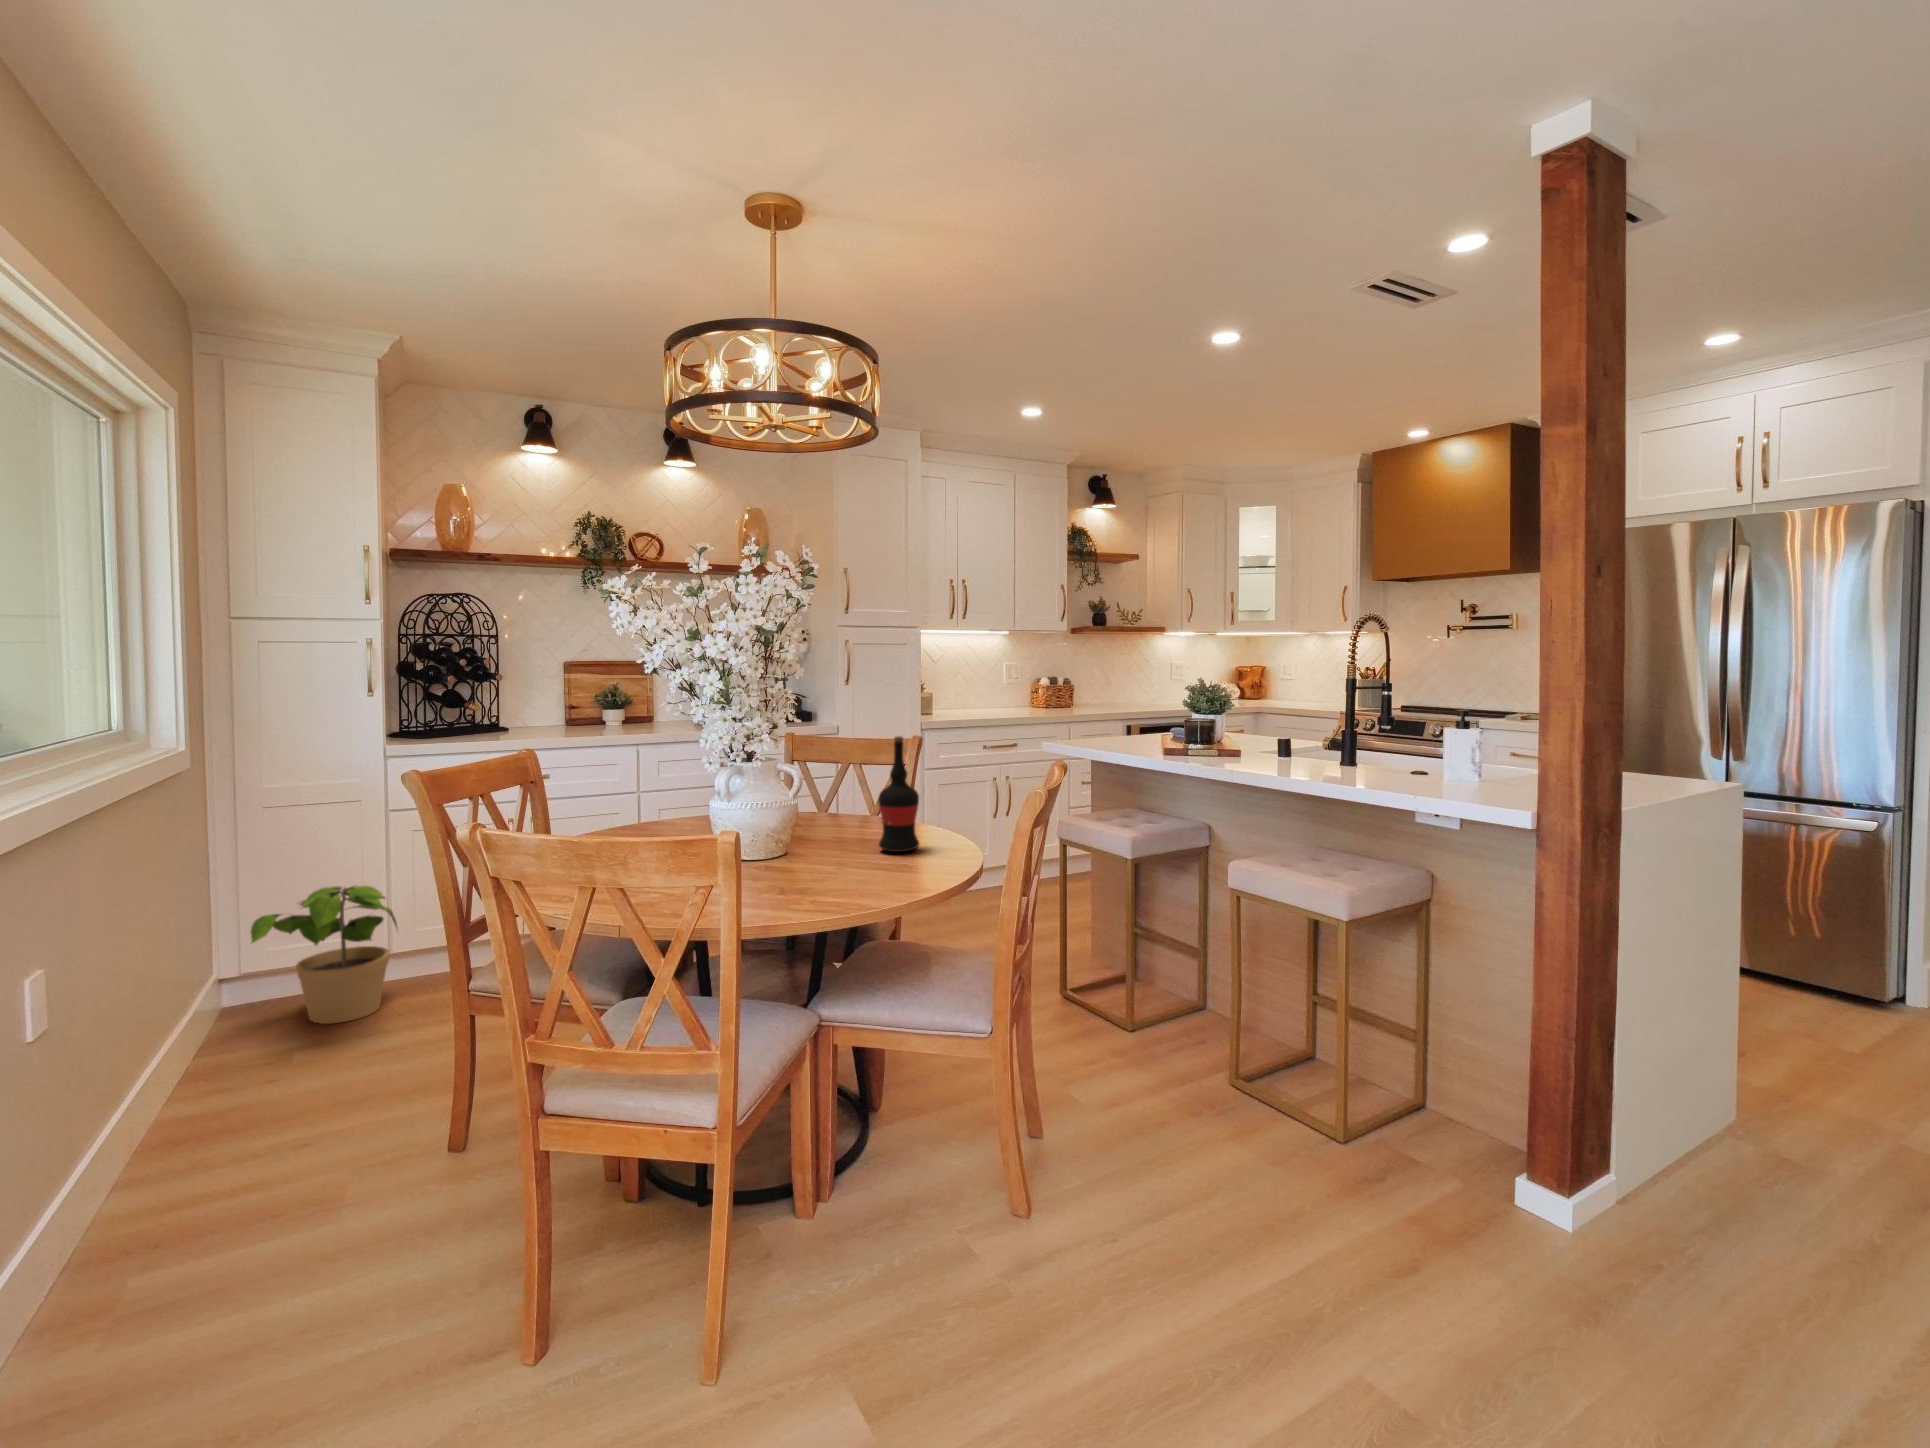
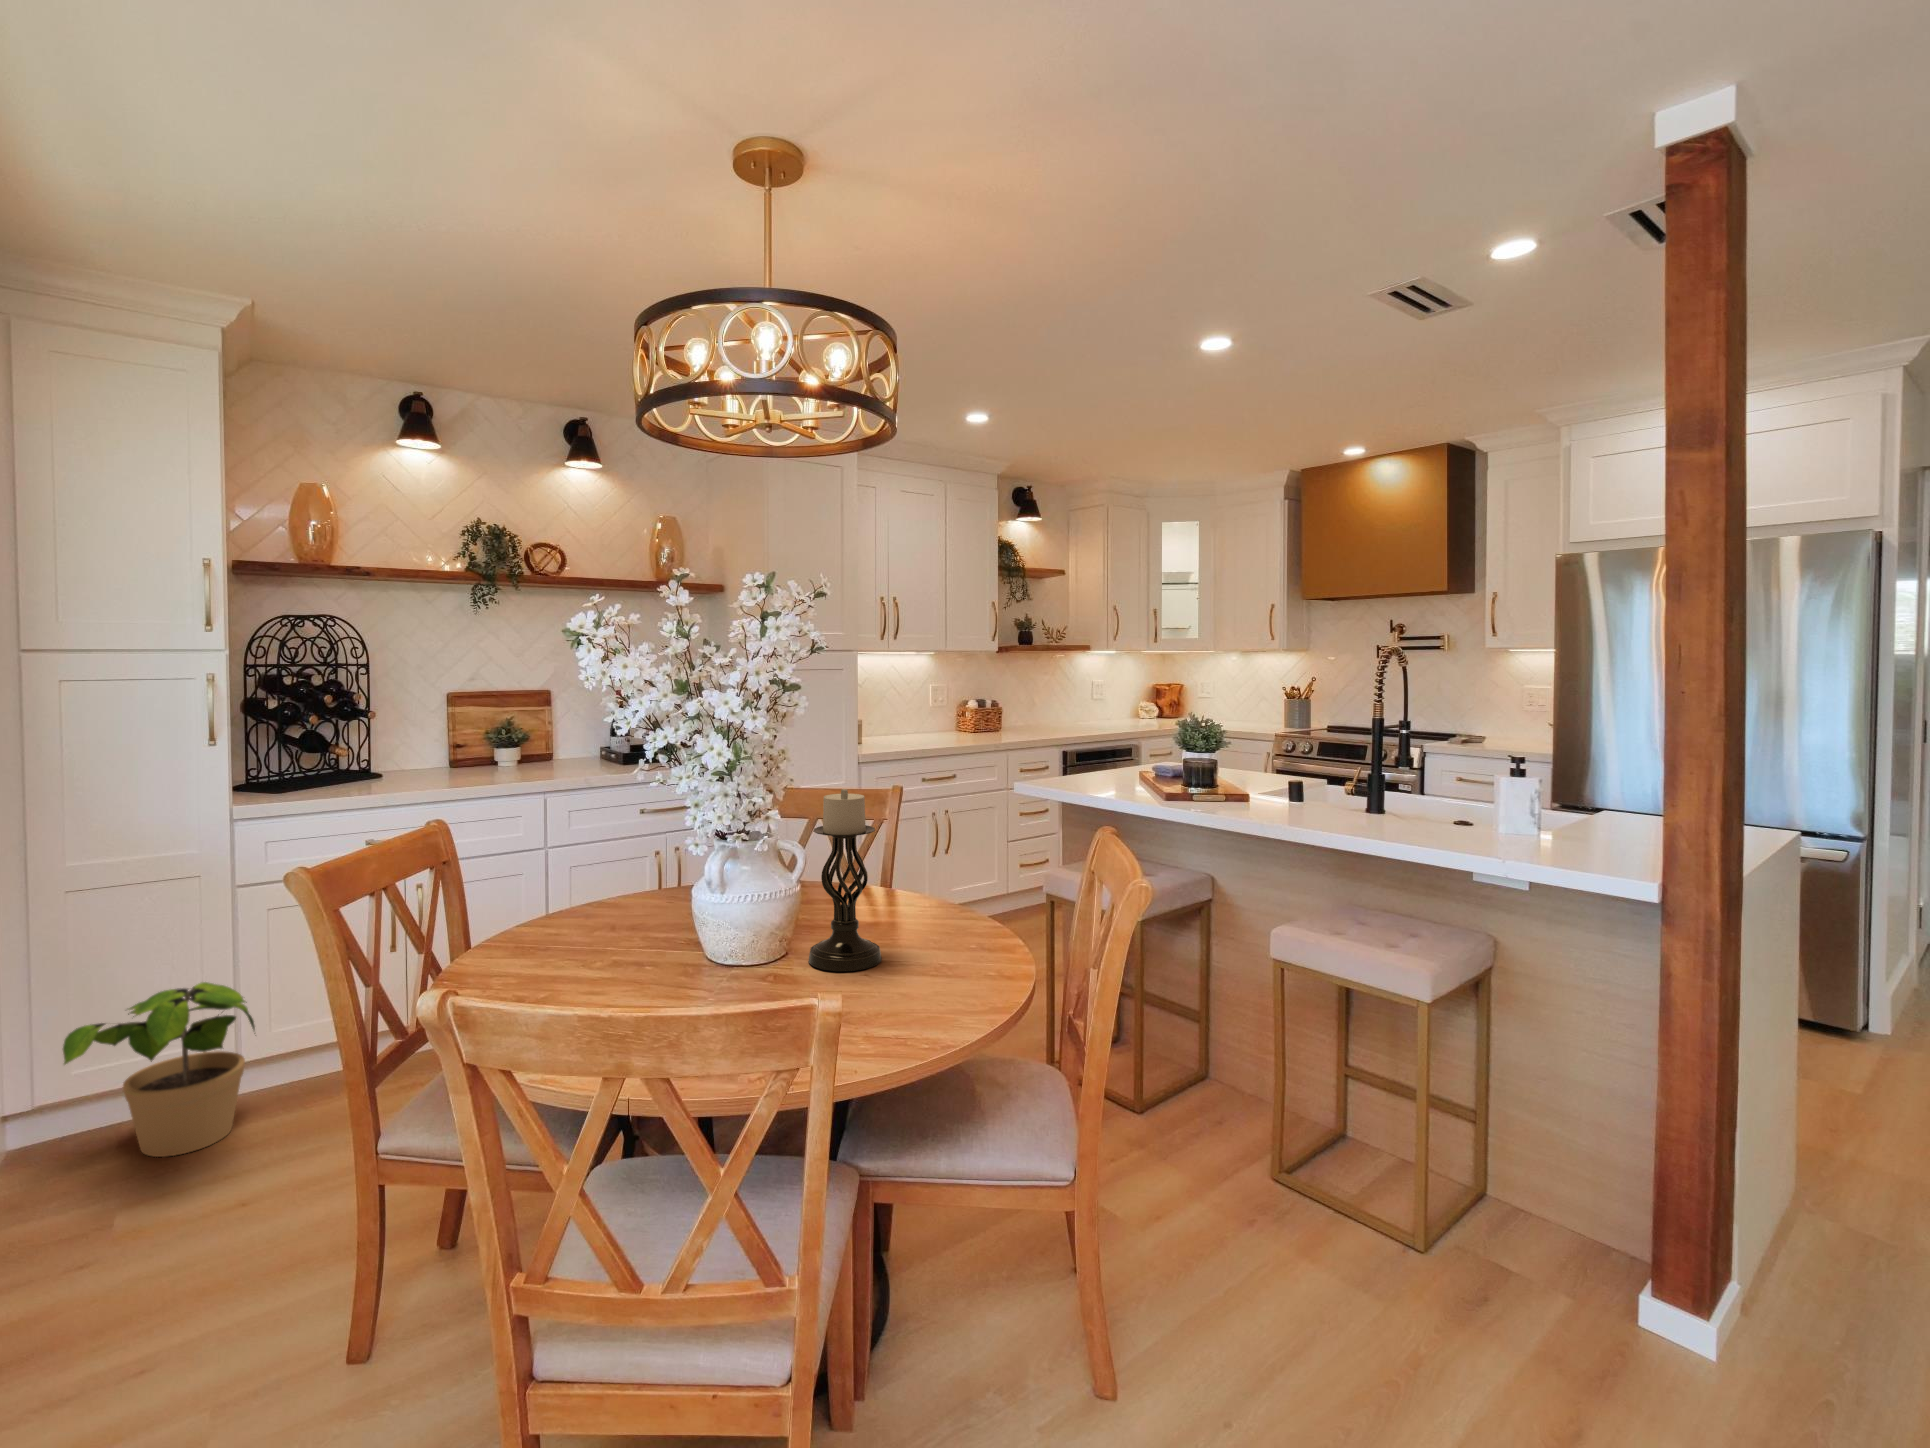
candle holder: none [800,723,862,871] -> present [808,789,881,971]
wine bottle: present [878,736,919,852] -> none [891,800,939,938]

